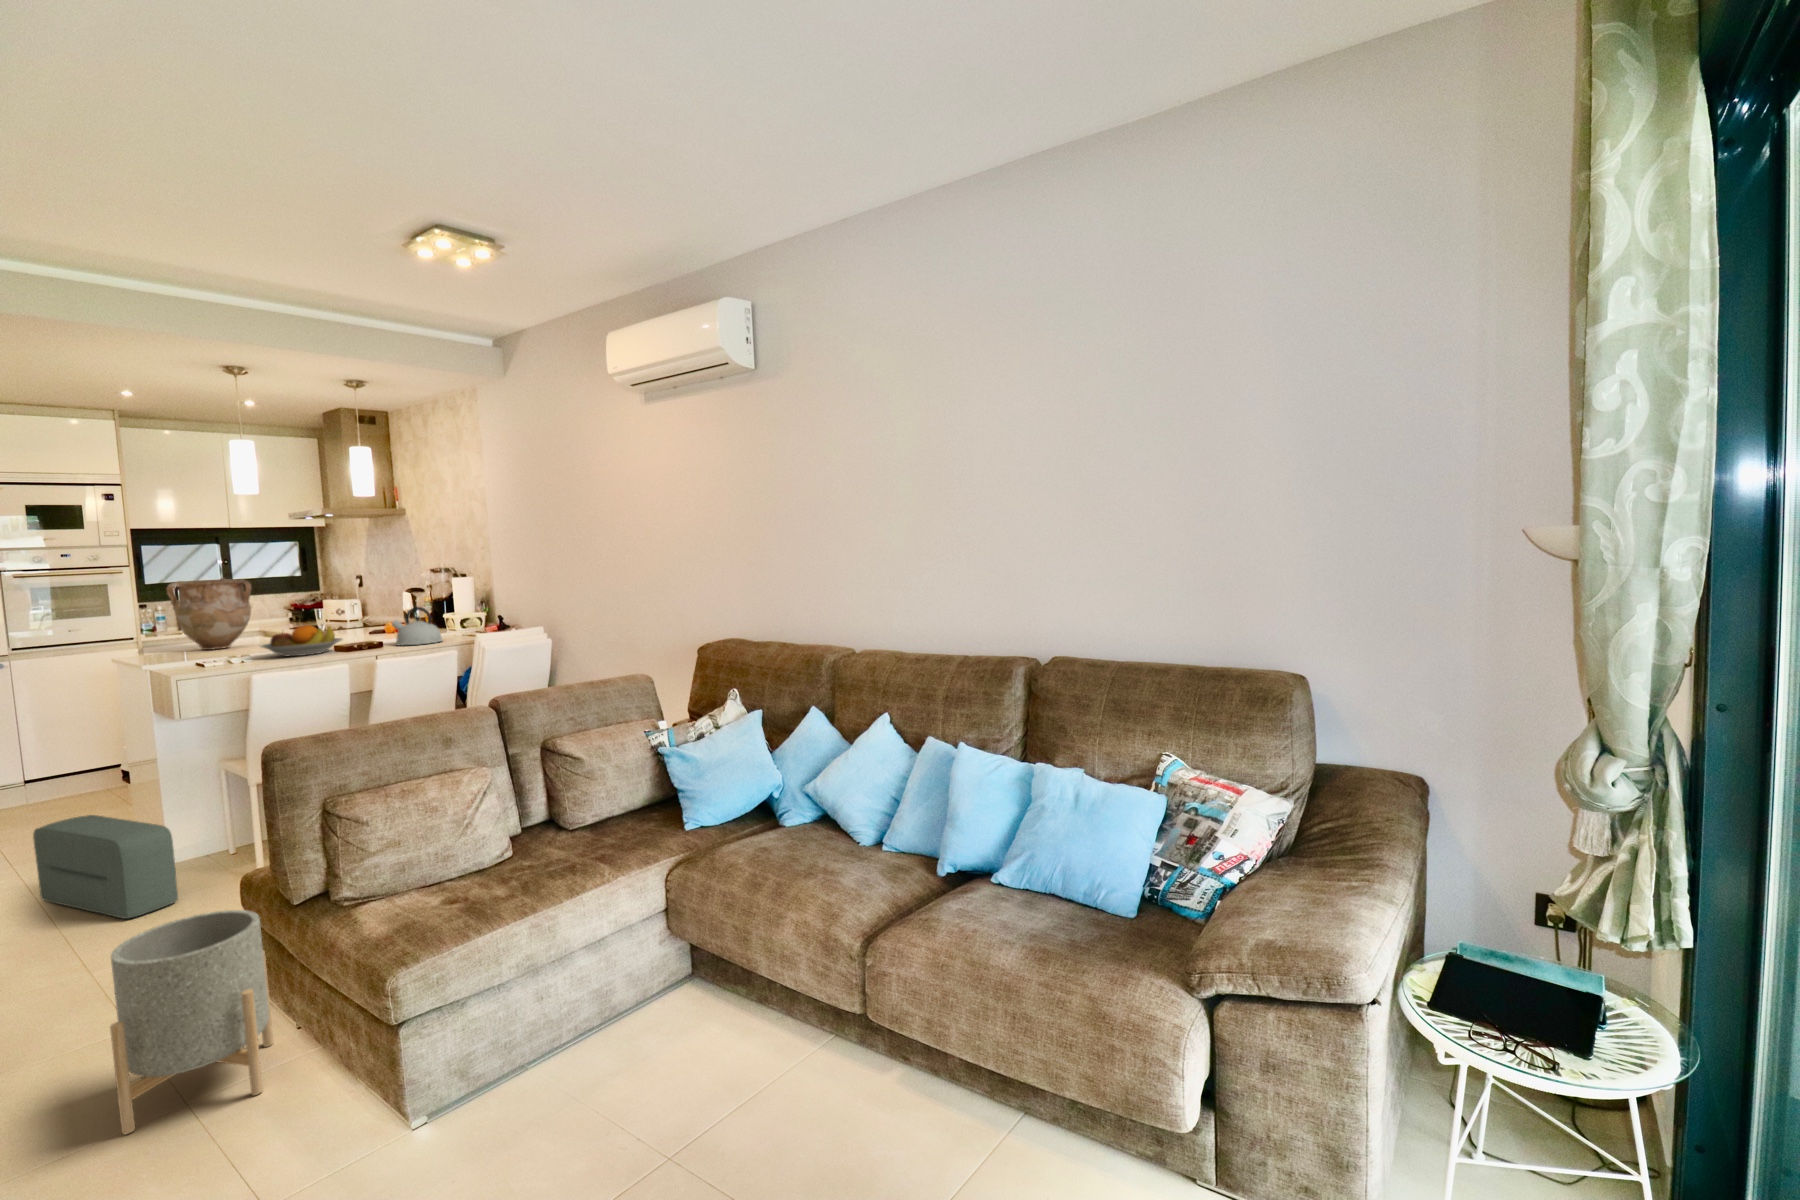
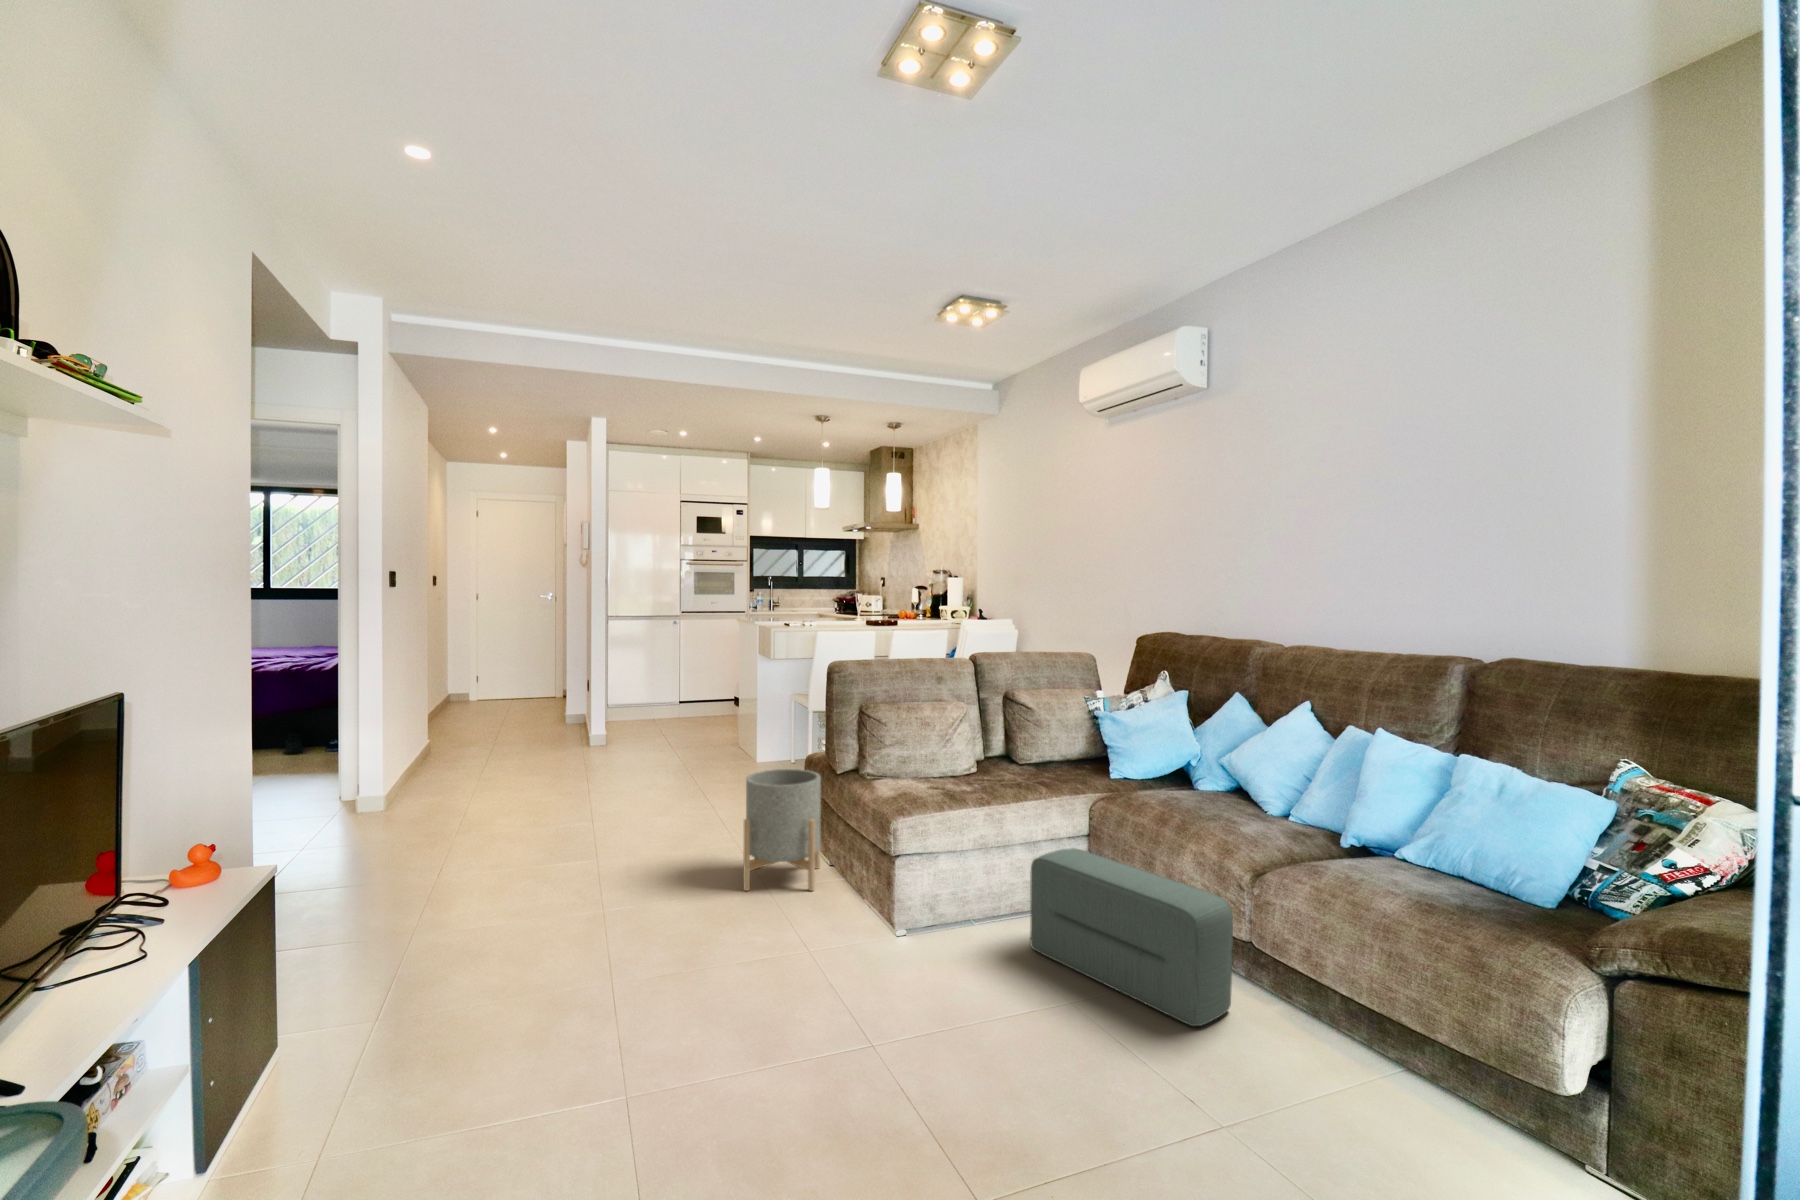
vase: present [167,578,251,650] -> none [771,570,818,620]
kettle: present [392,607,442,645] -> none [904,596,938,625]
fruit bowl: present [261,625,342,656] -> none [822,604,872,626]
pouf: present [33,815,178,919] -> present [1030,848,1233,1026]

